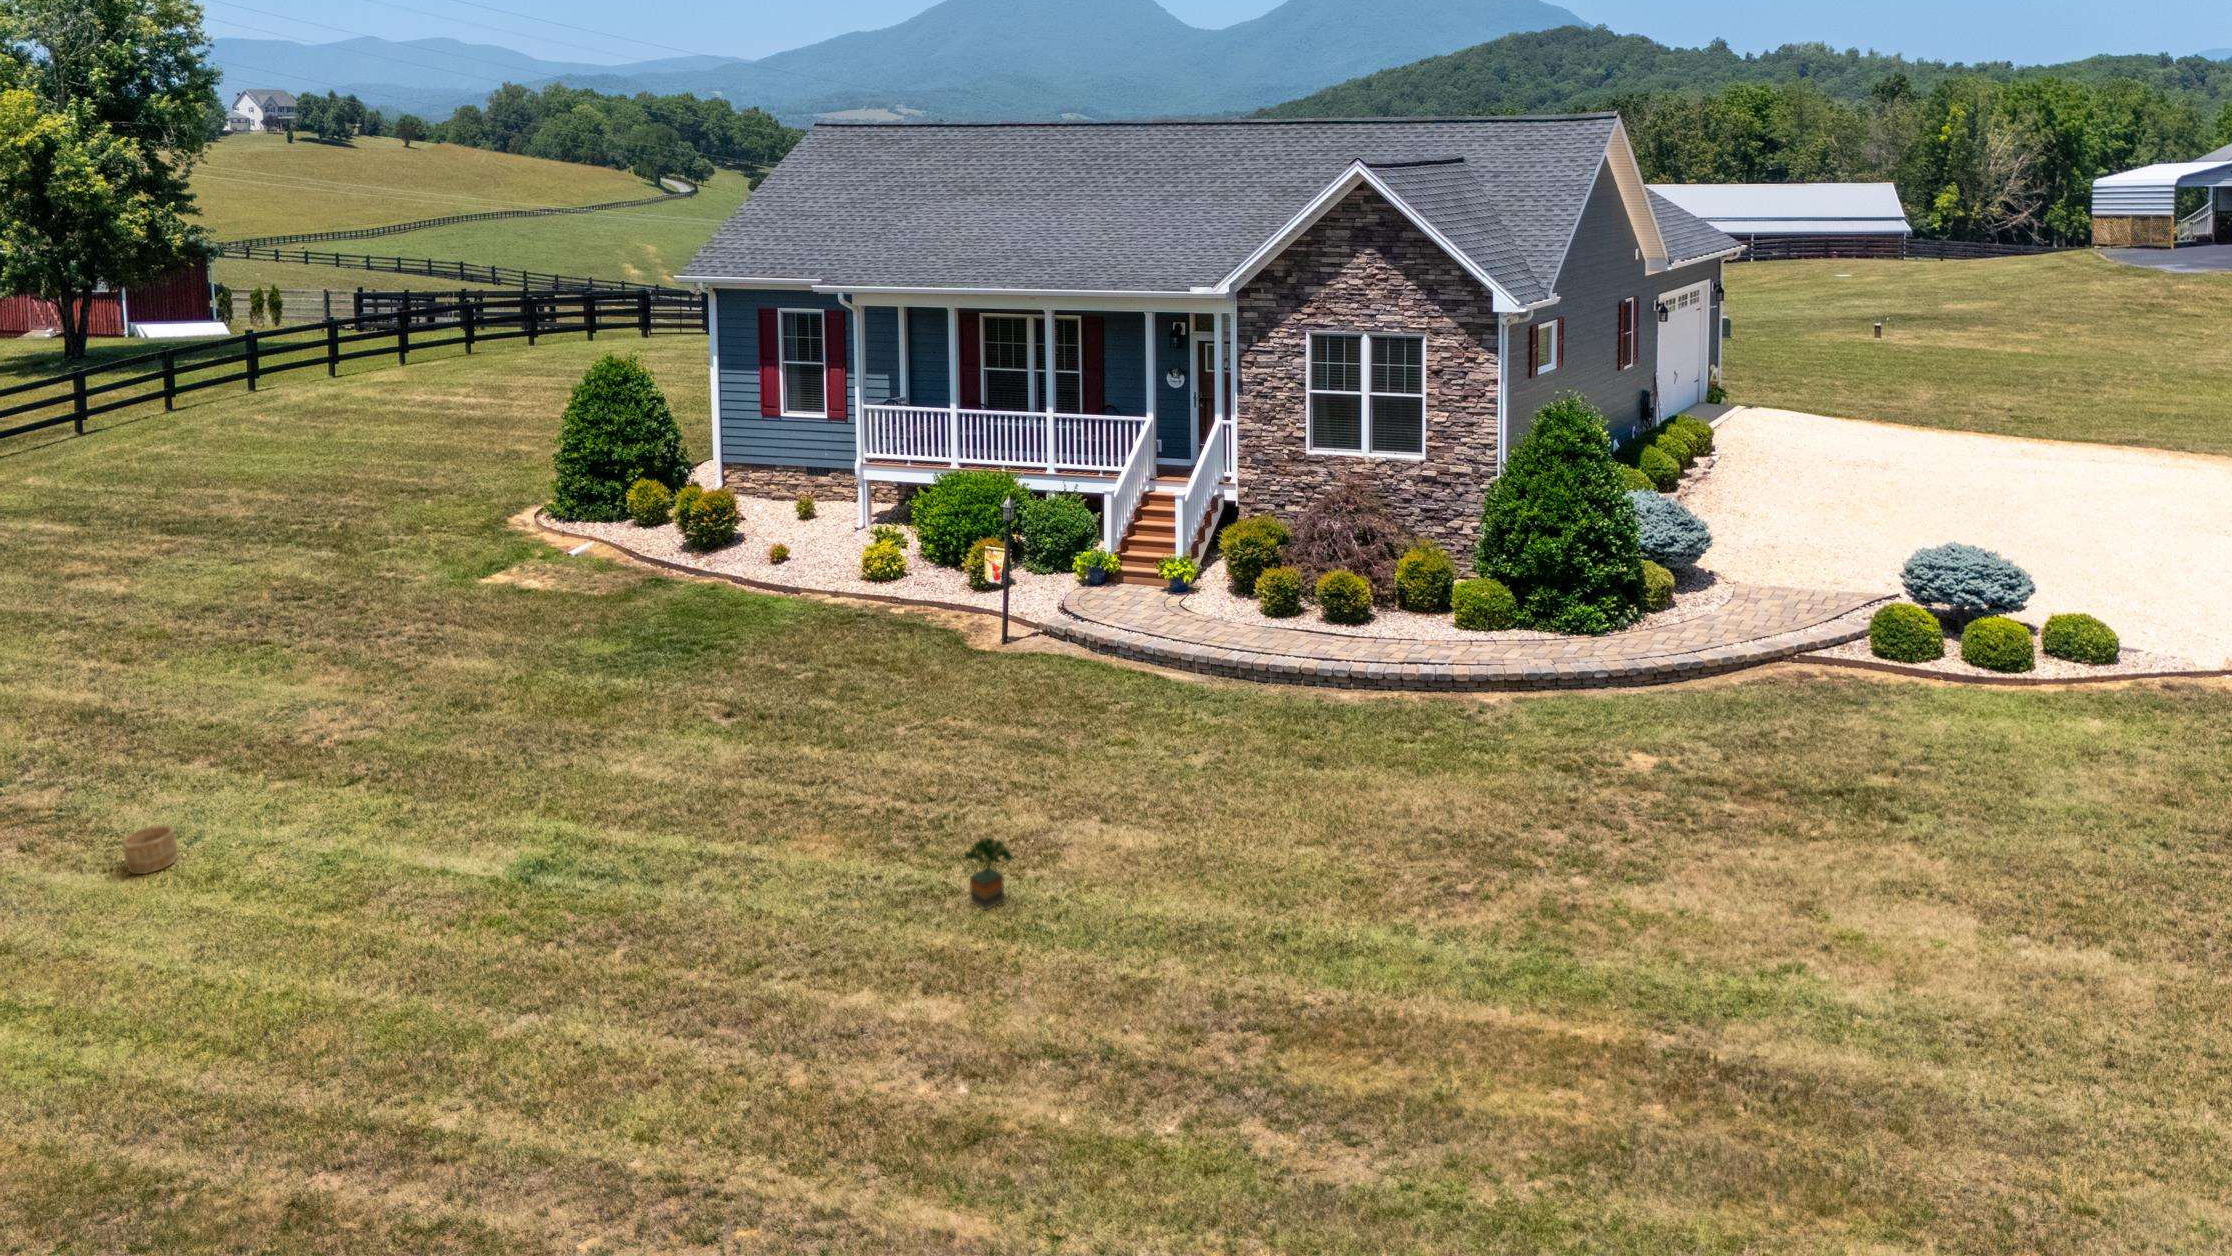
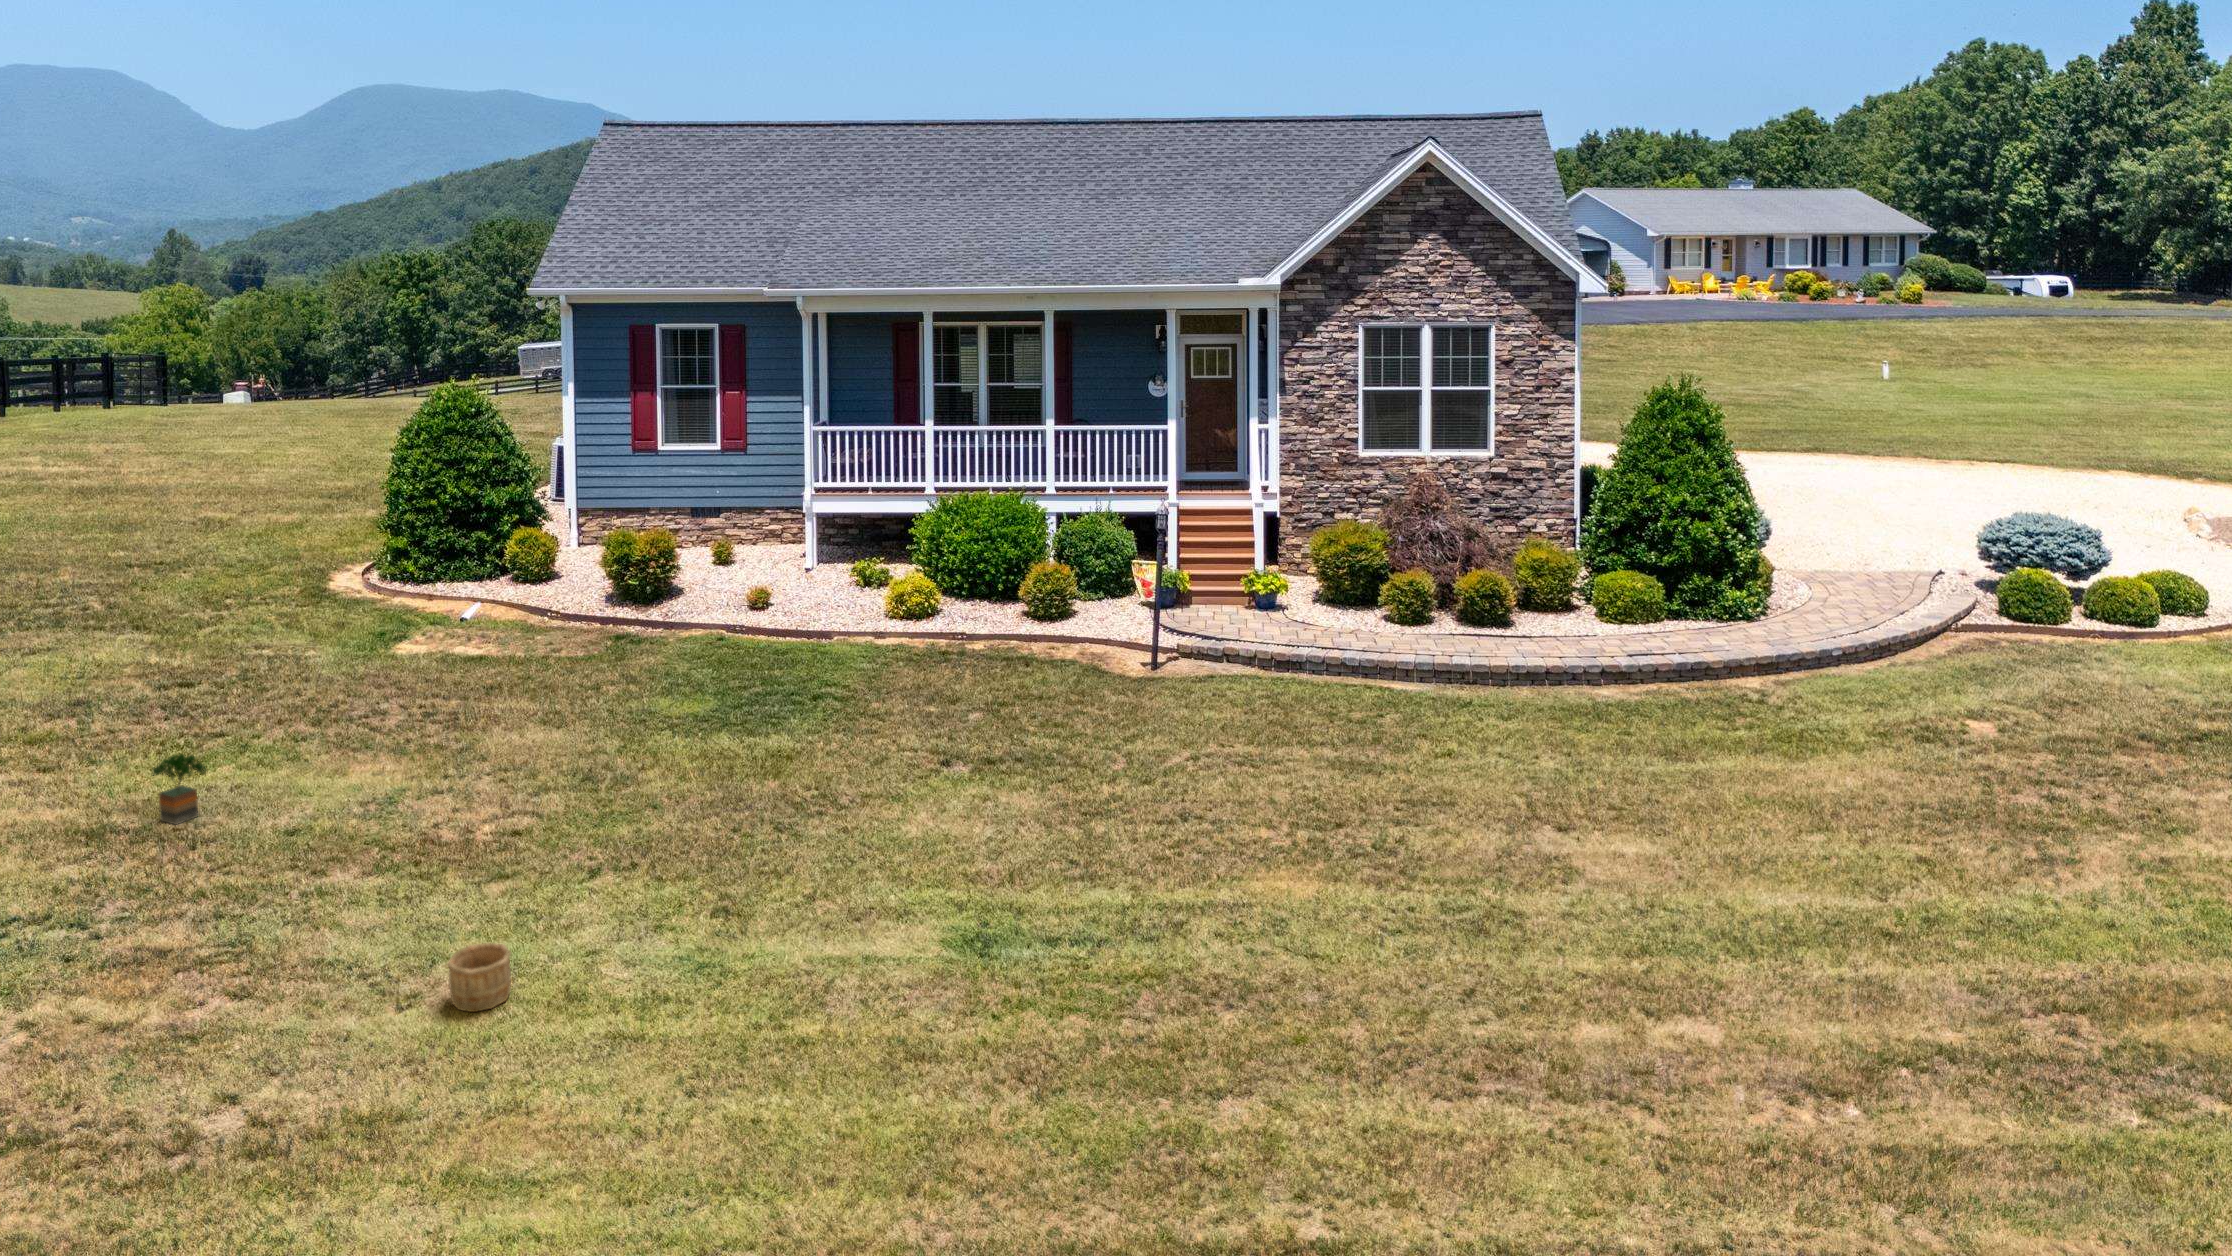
potted tree: present [964,837,1013,910] -> present [152,753,207,825]

